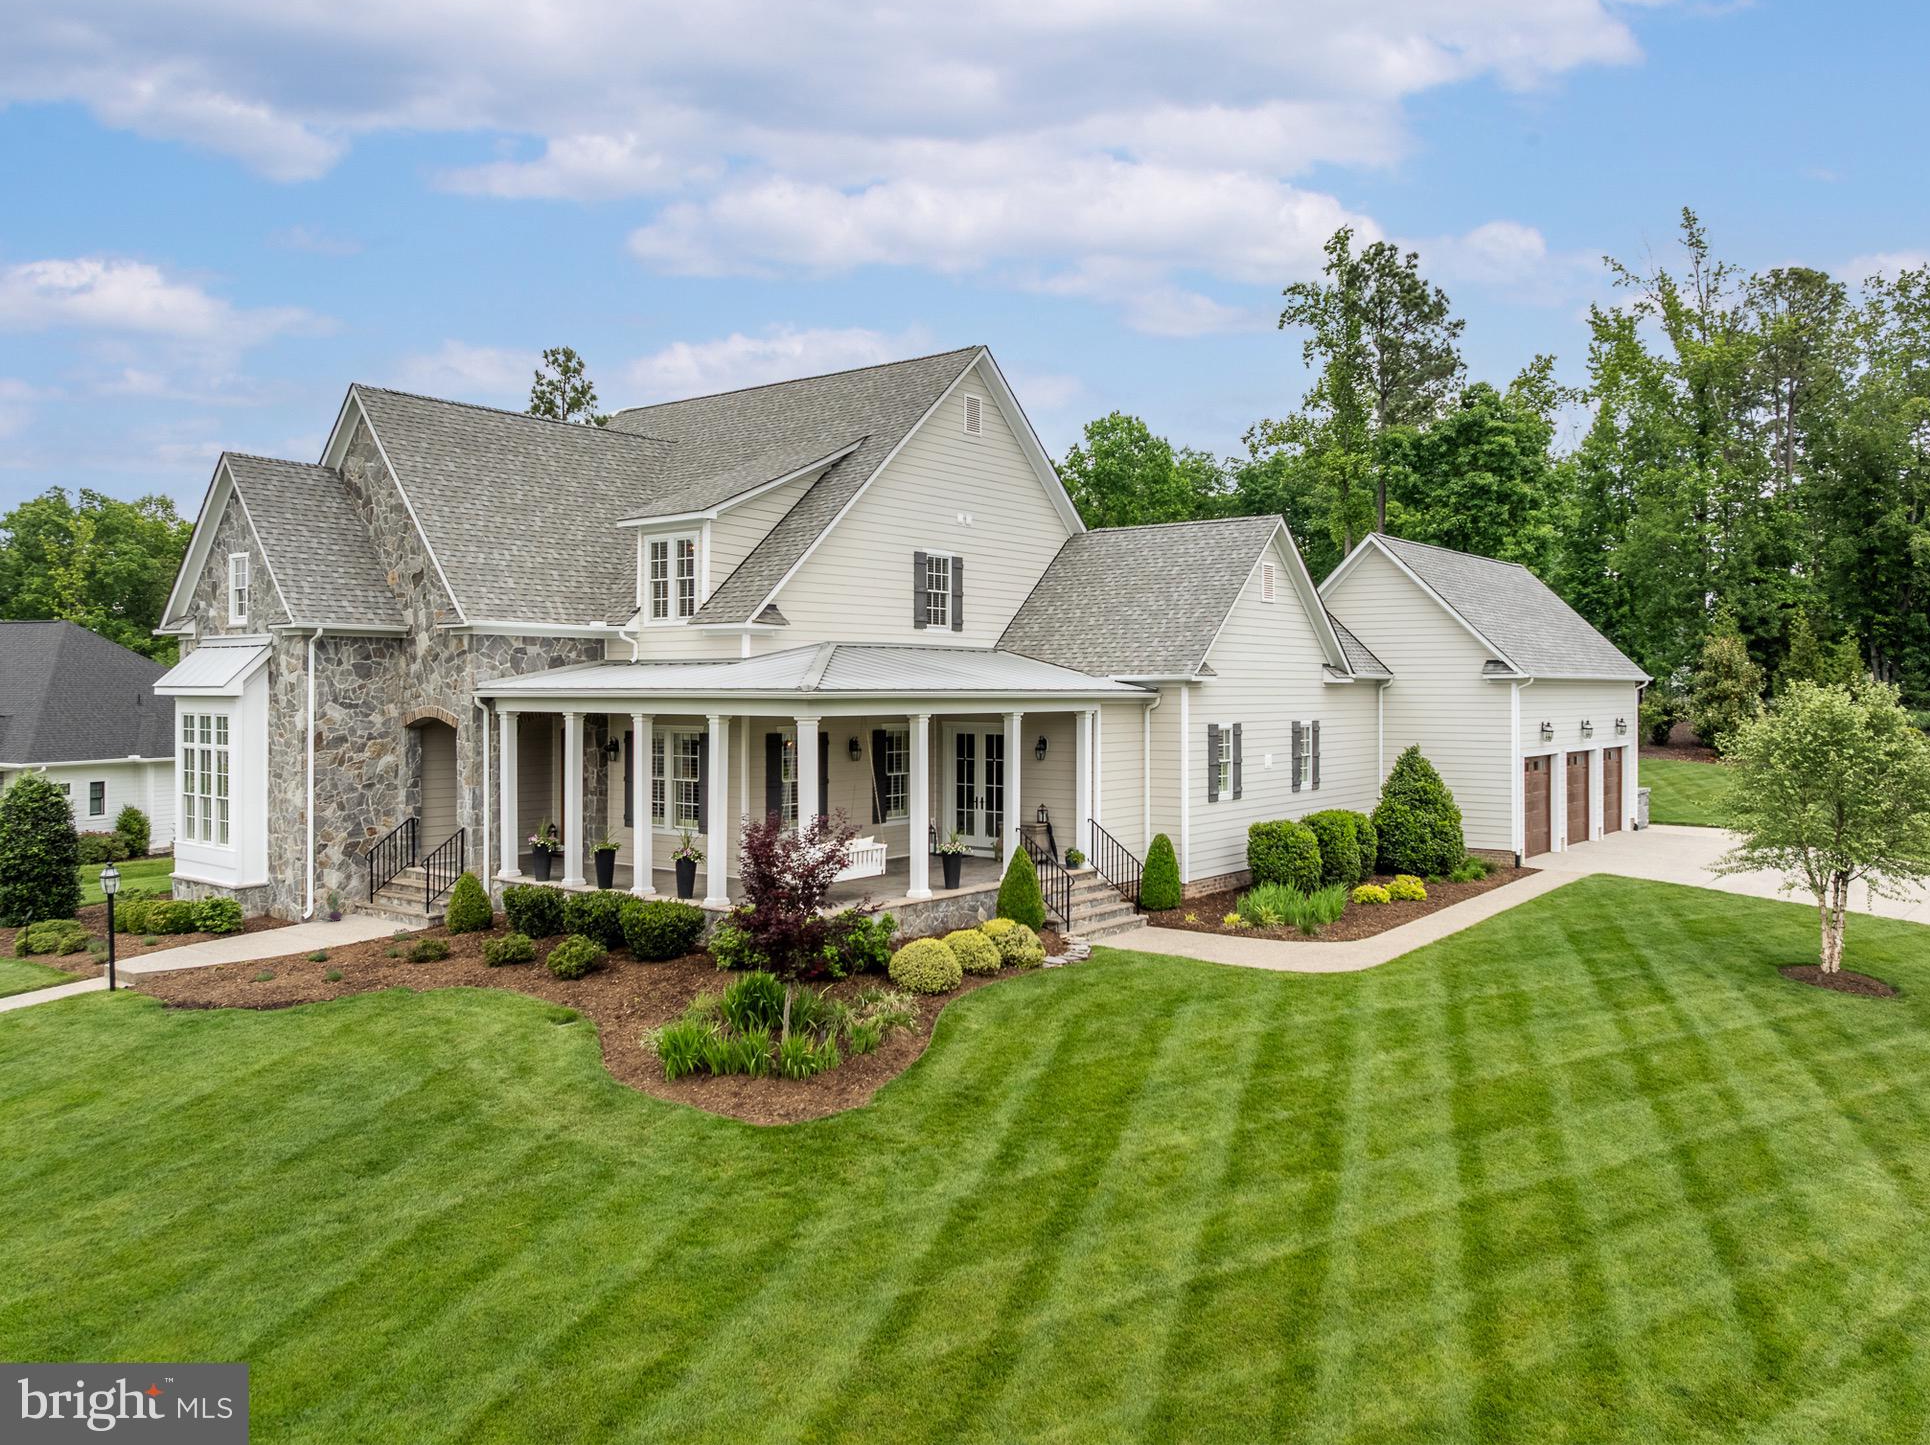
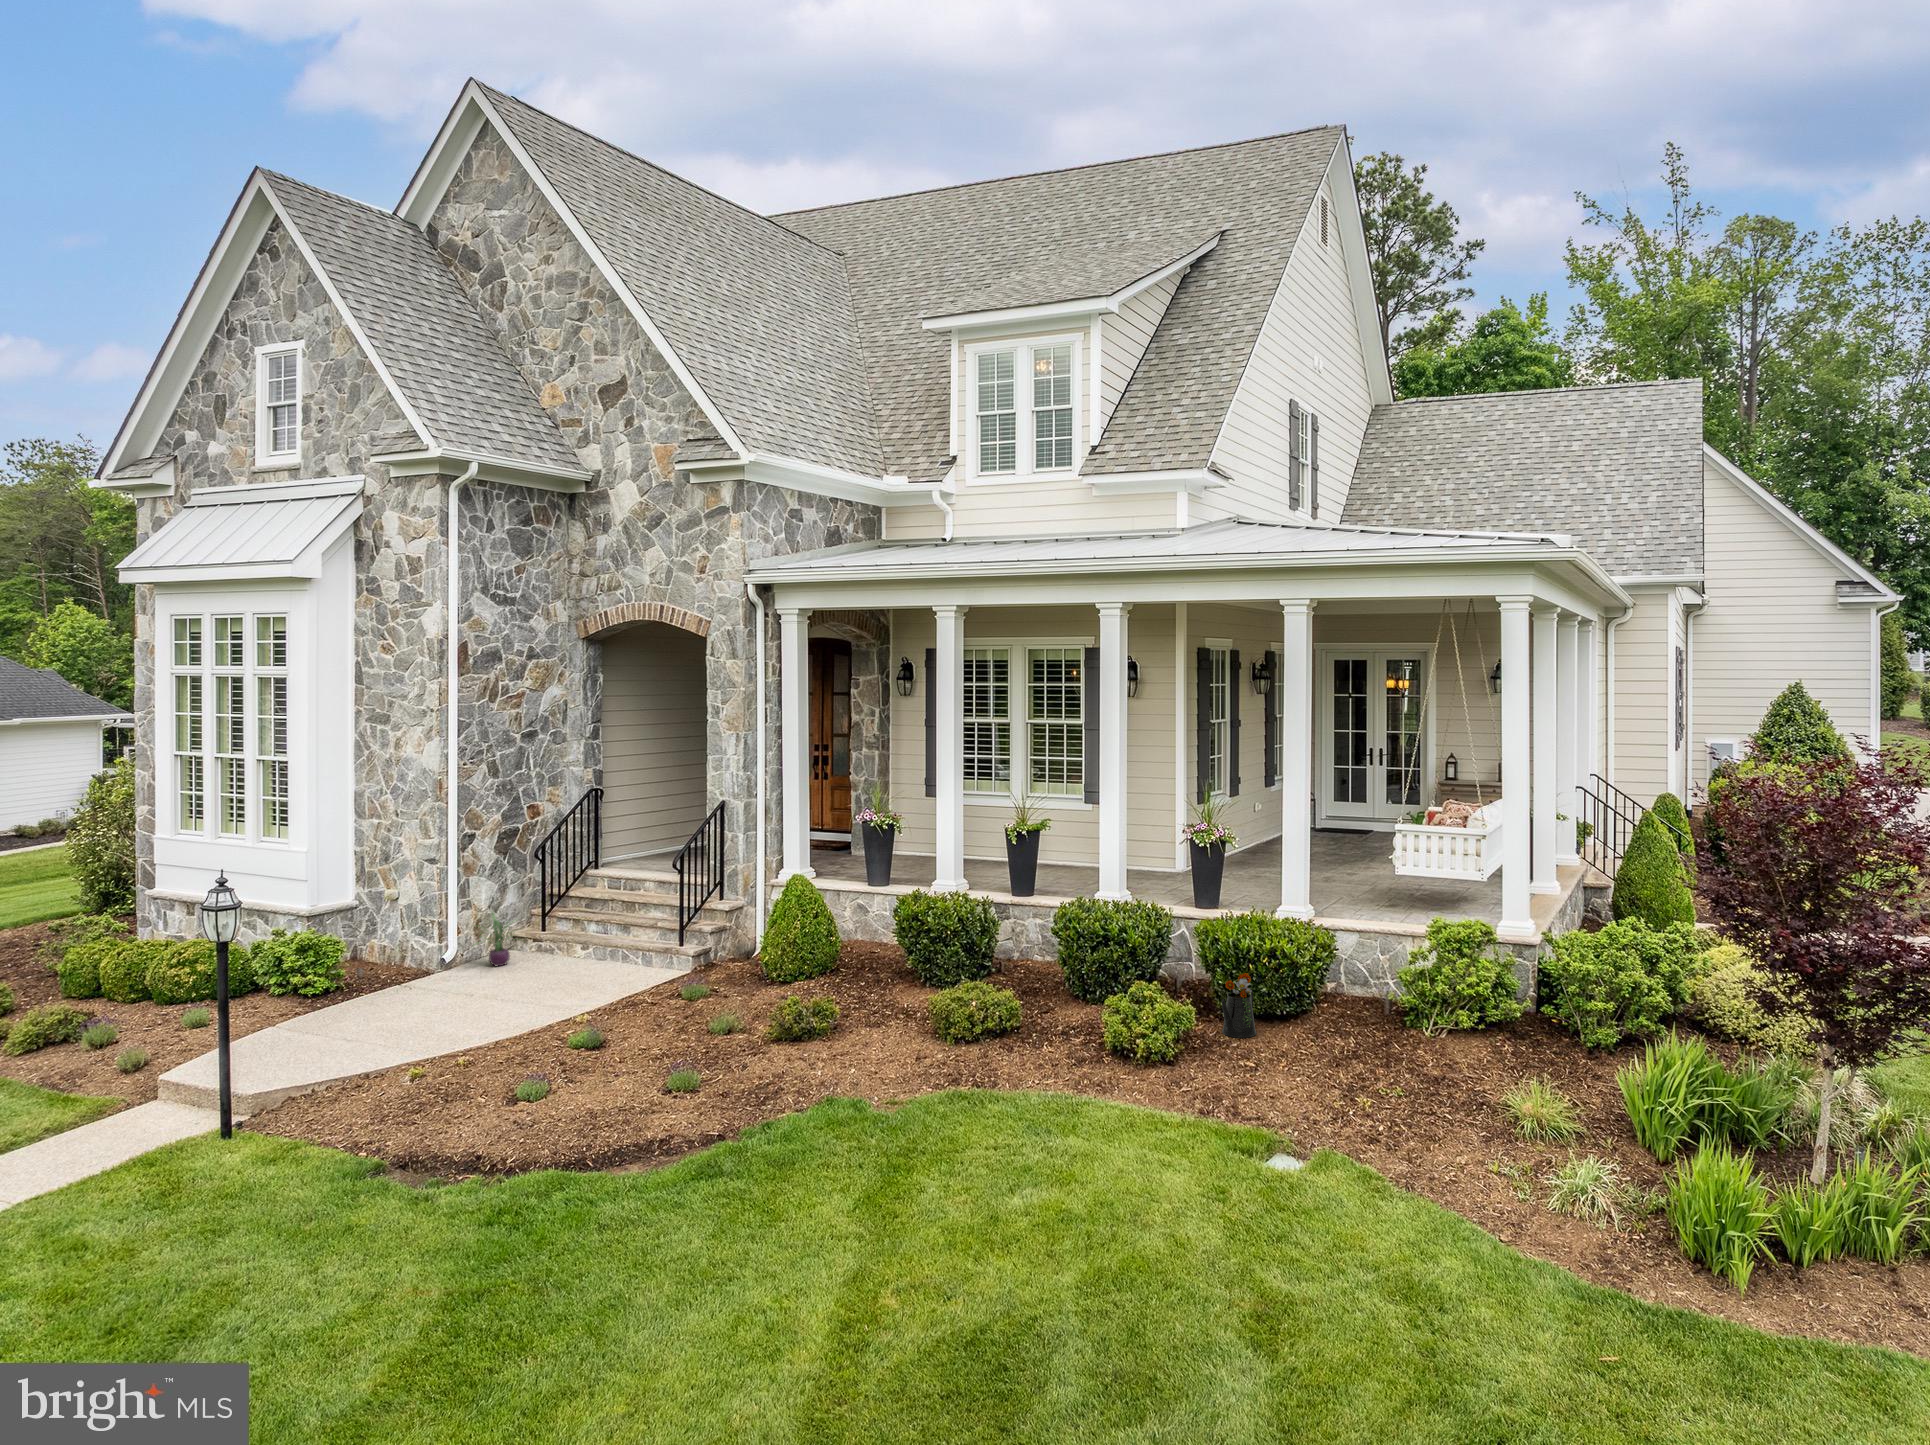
watering can: none [638,932,667,969] -> present [1222,973,1256,1038]

